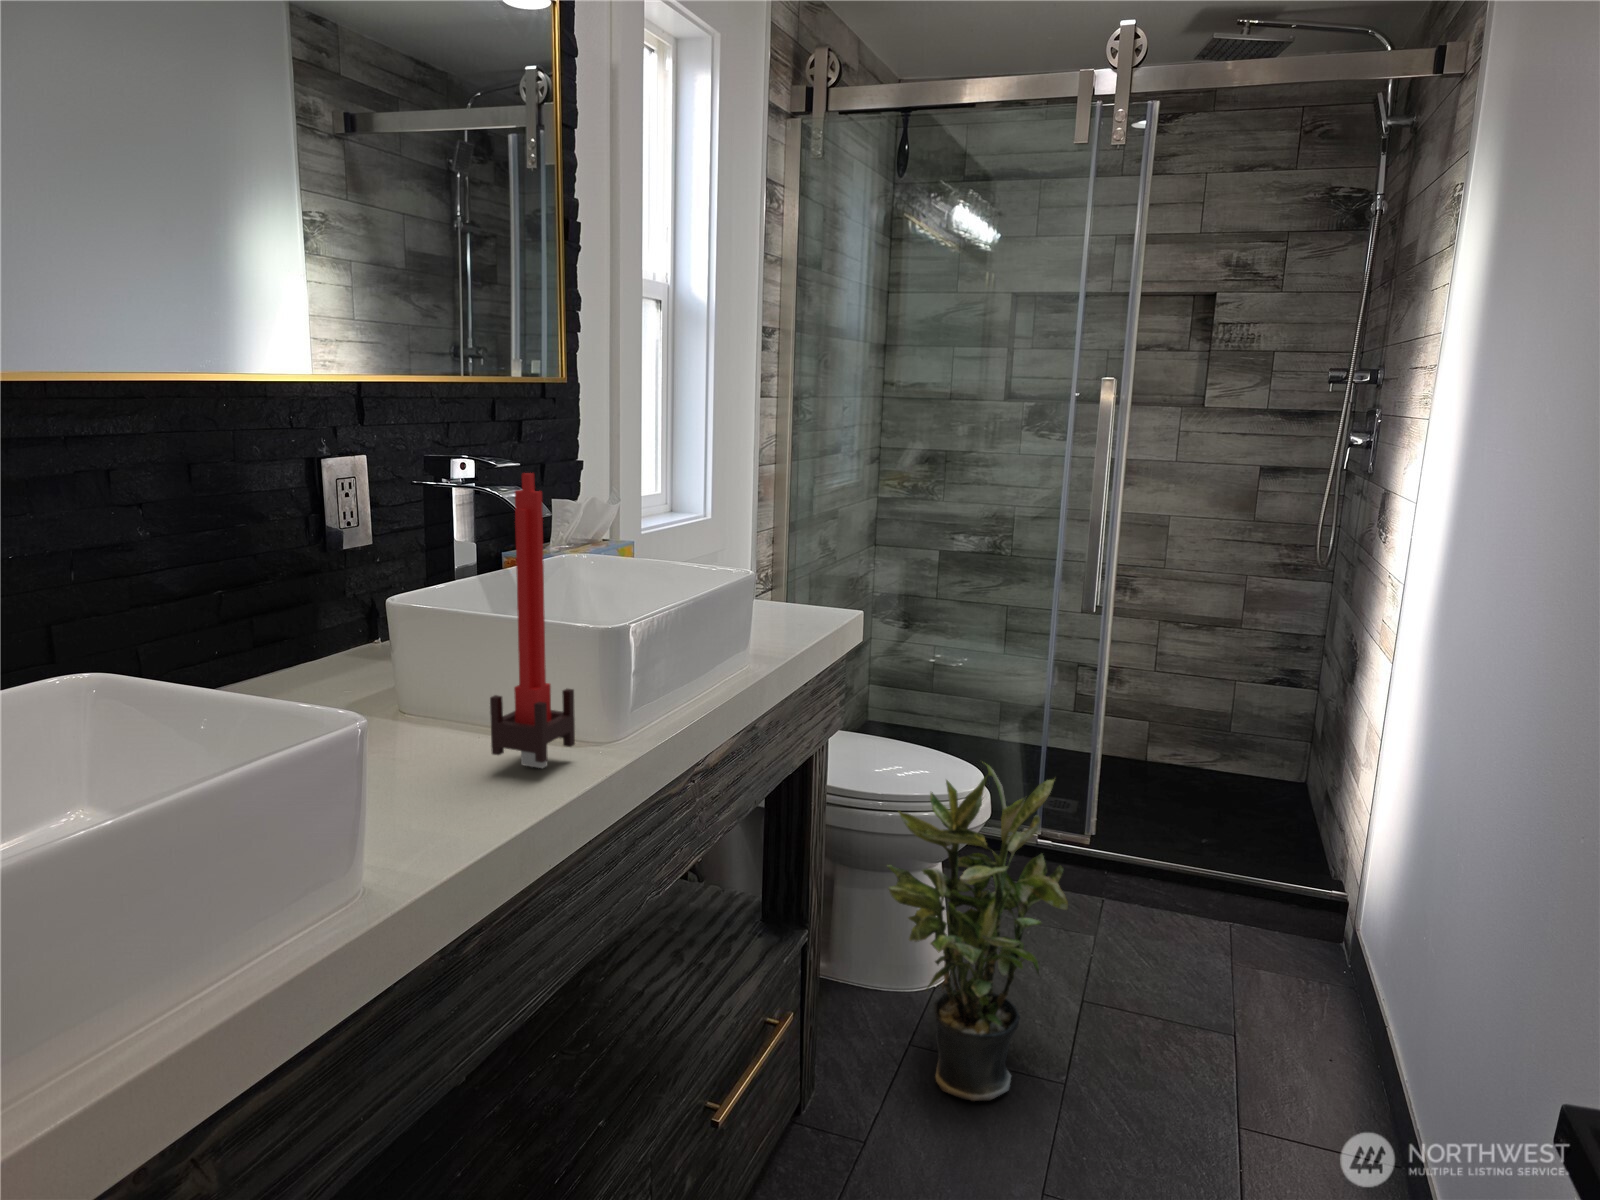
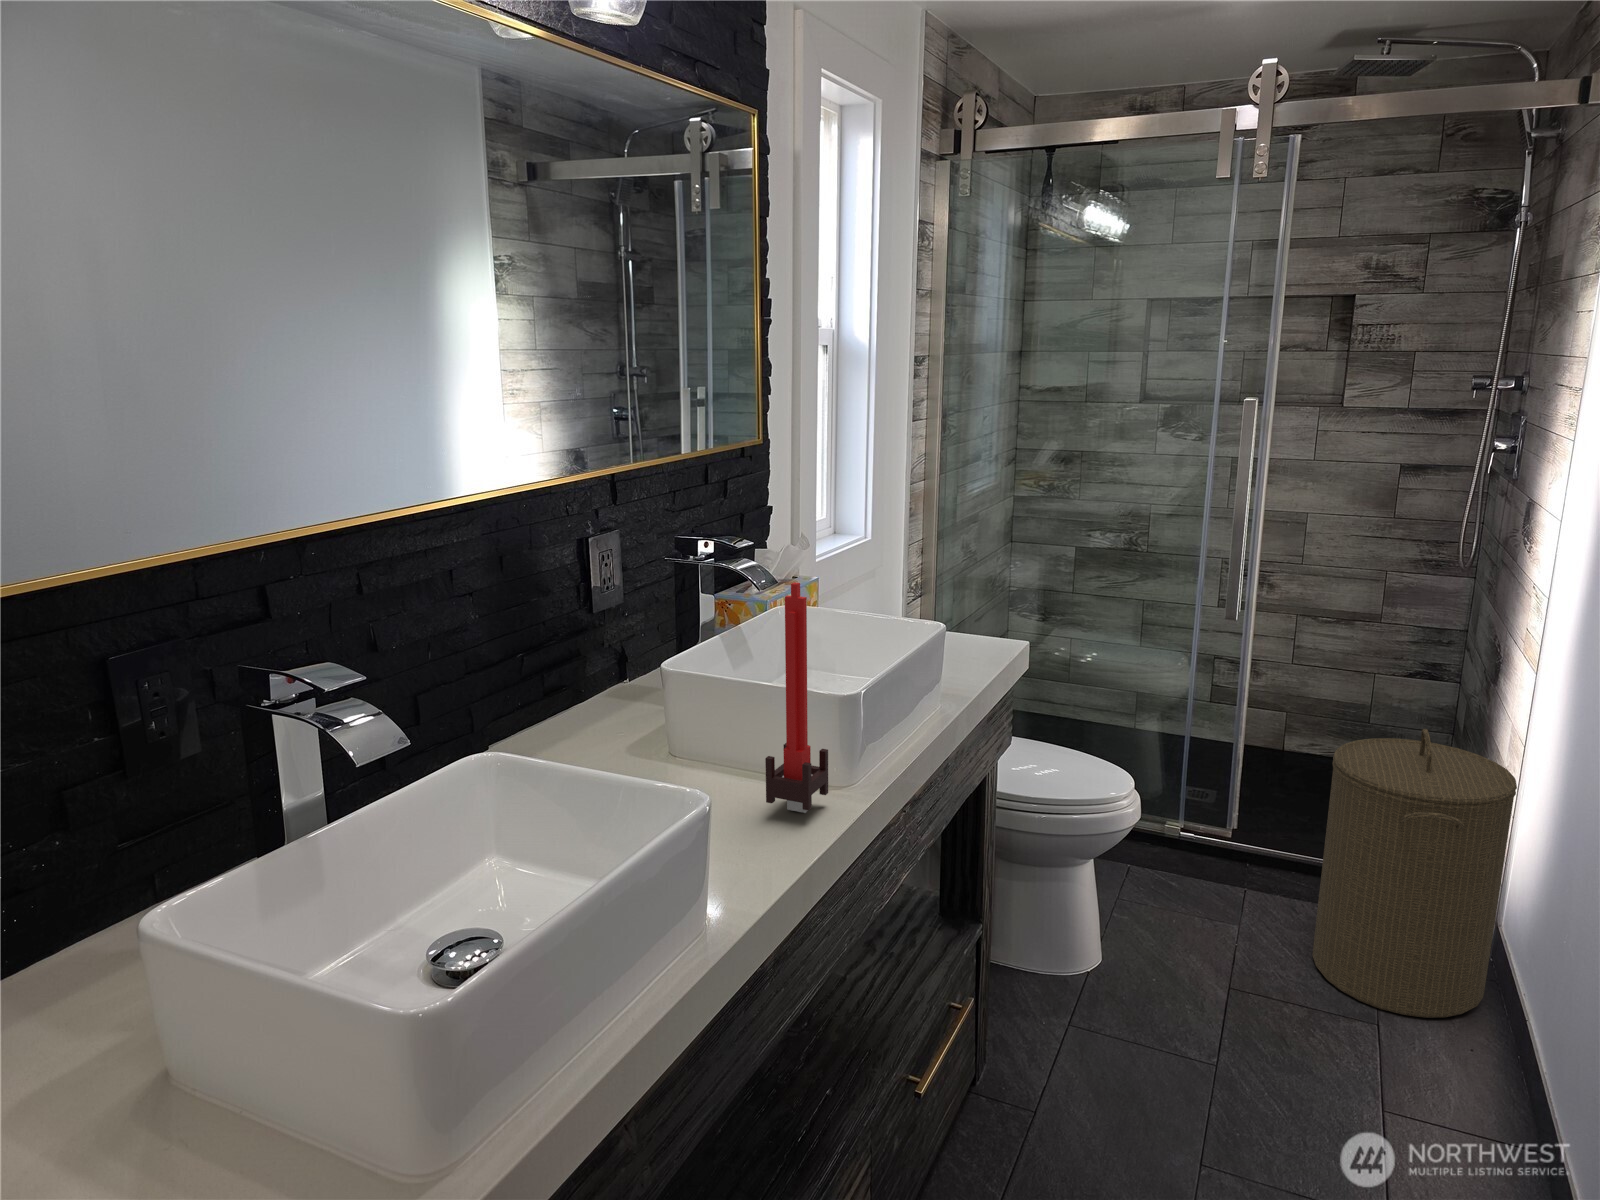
laundry hamper: none [1170,720,1377,1029] -> present [1312,728,1517,1018]
potted plant: present [888,765,1068,1101] -> none [1051,771,1219,1076]

